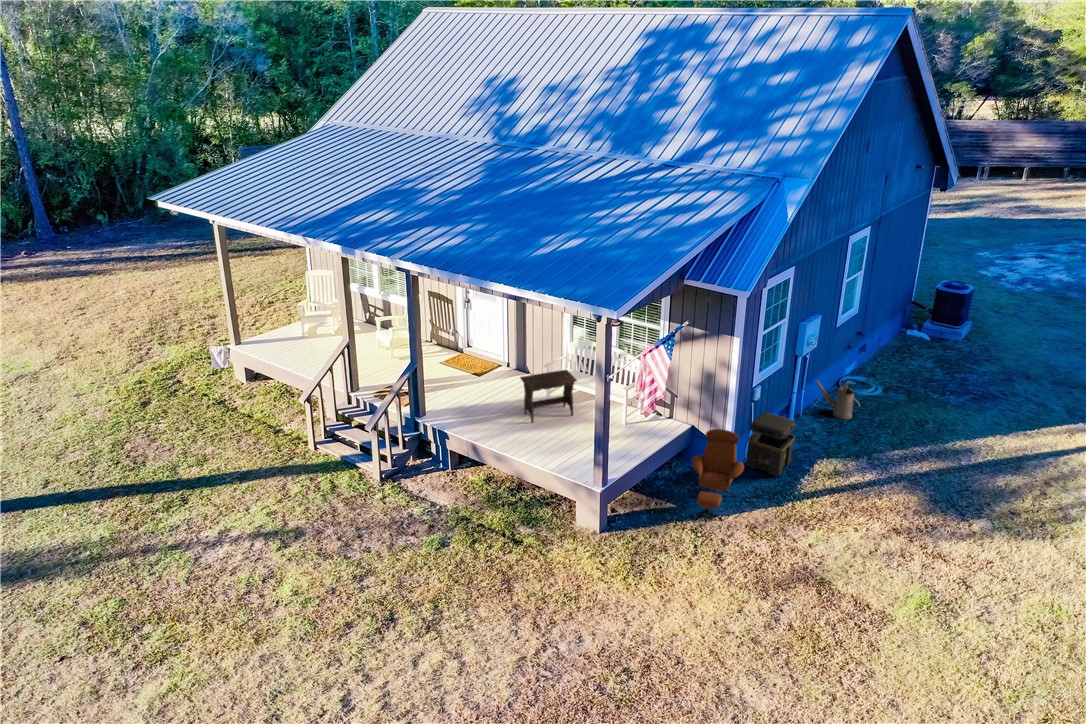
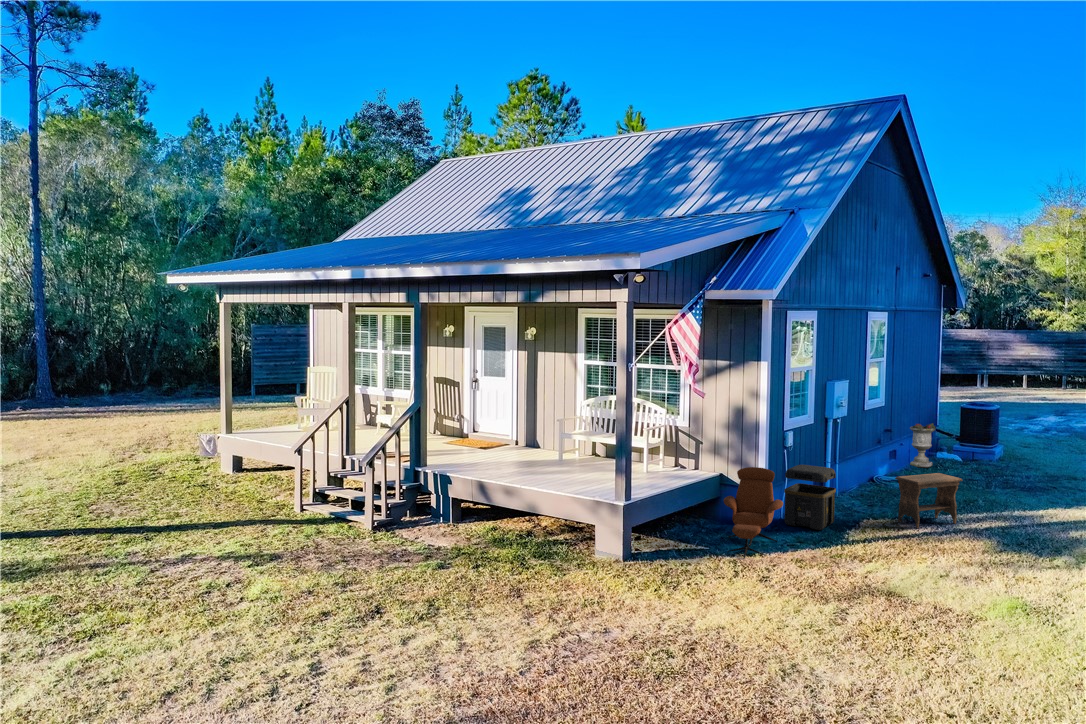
planter: none [873,320,902,361] -> present [910,423,936,468]
footstool: present [520,370,577,423] -> present [895,473,963,528]
watering can: present [816,381,860,419] -> none [852,457,903,499]

